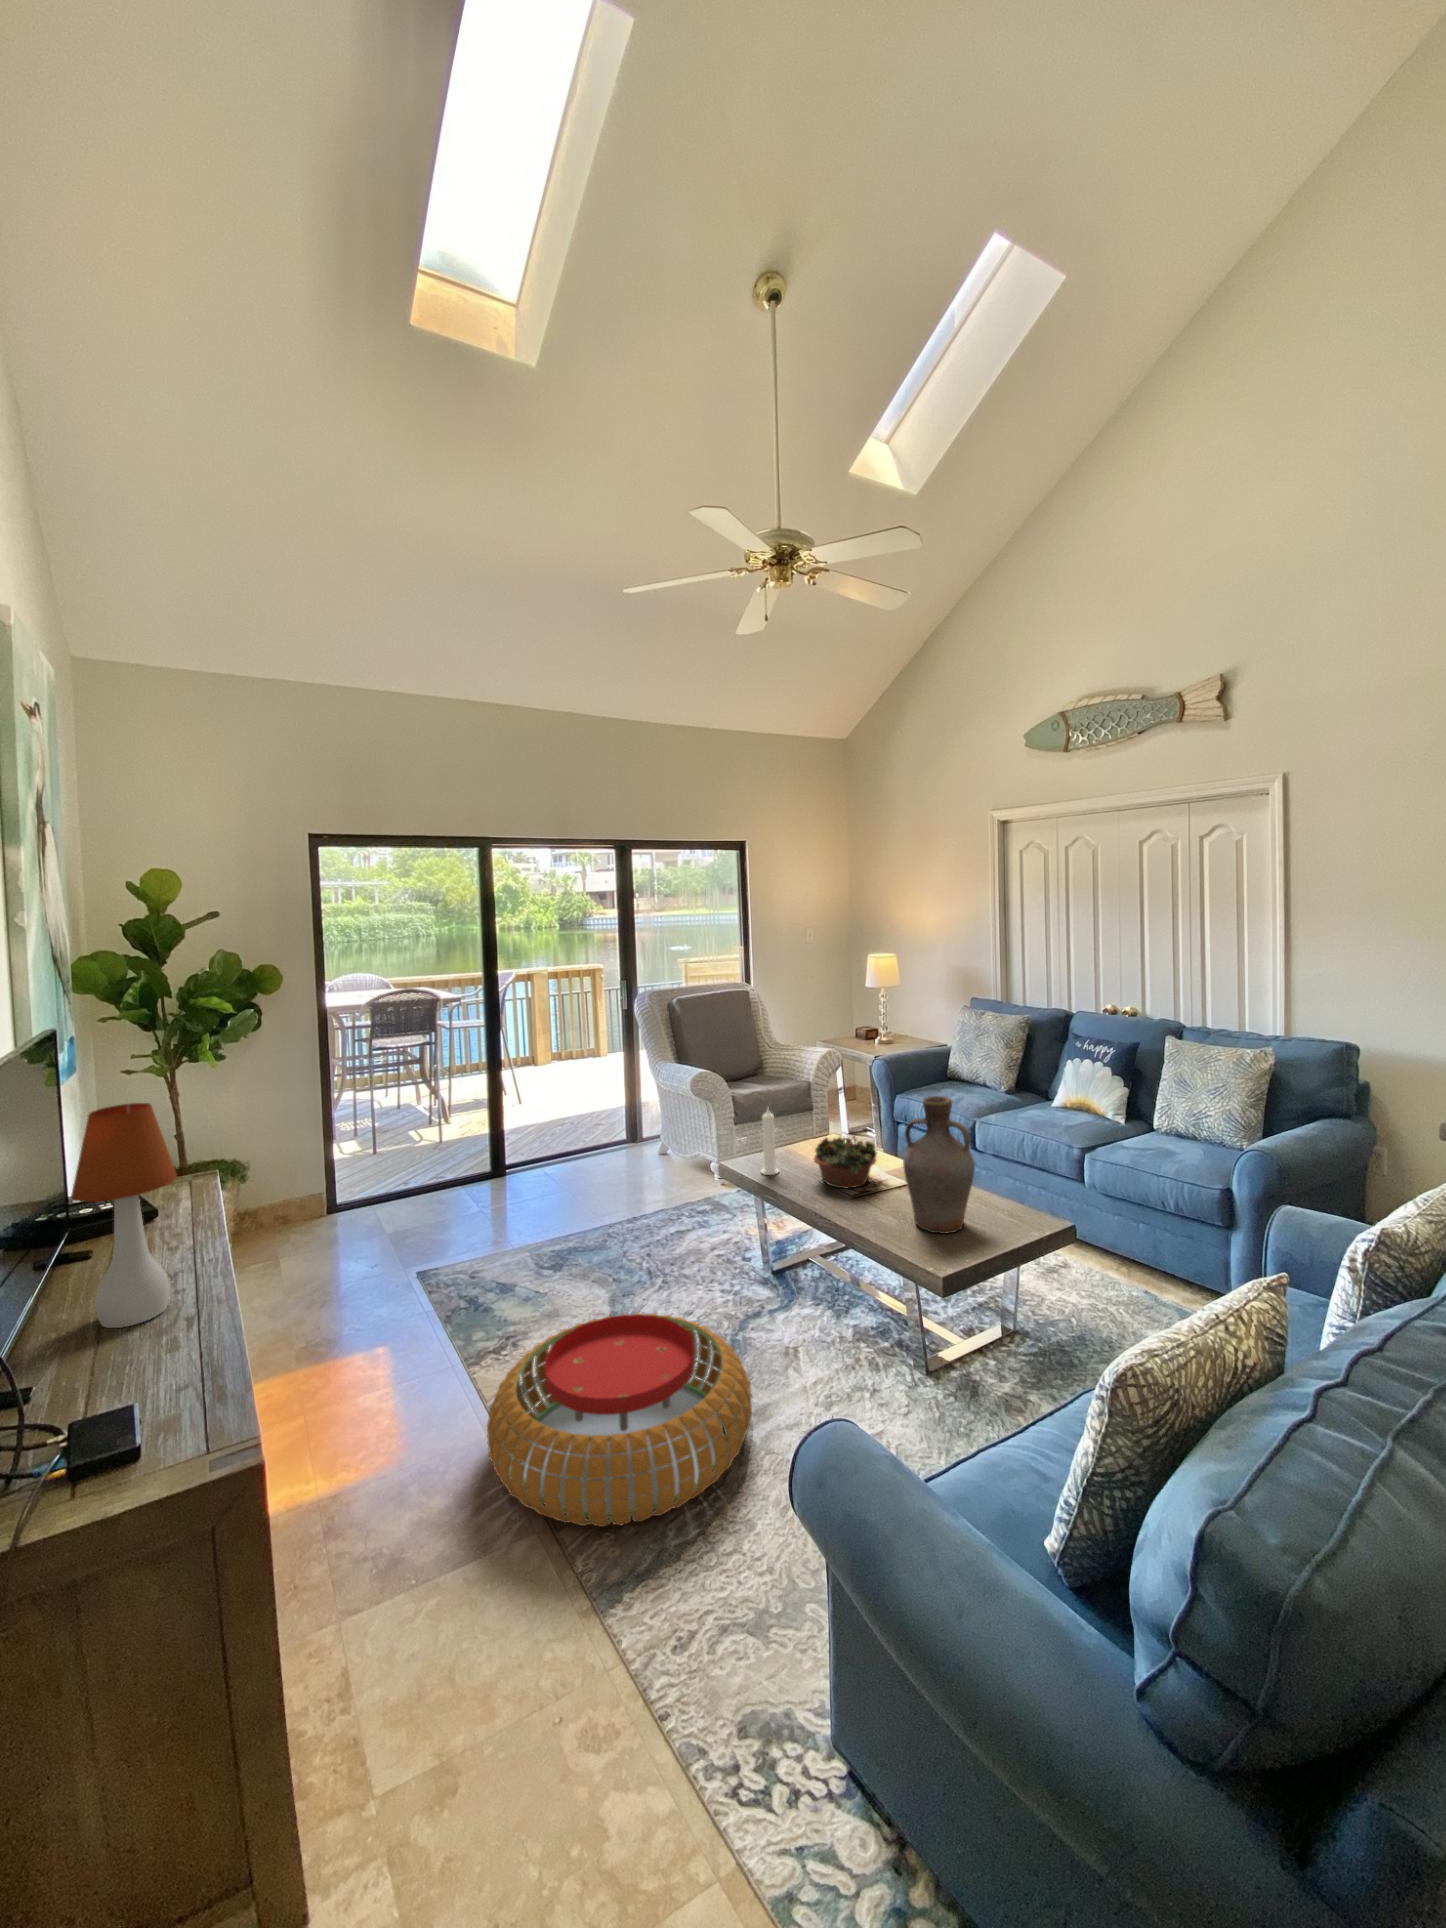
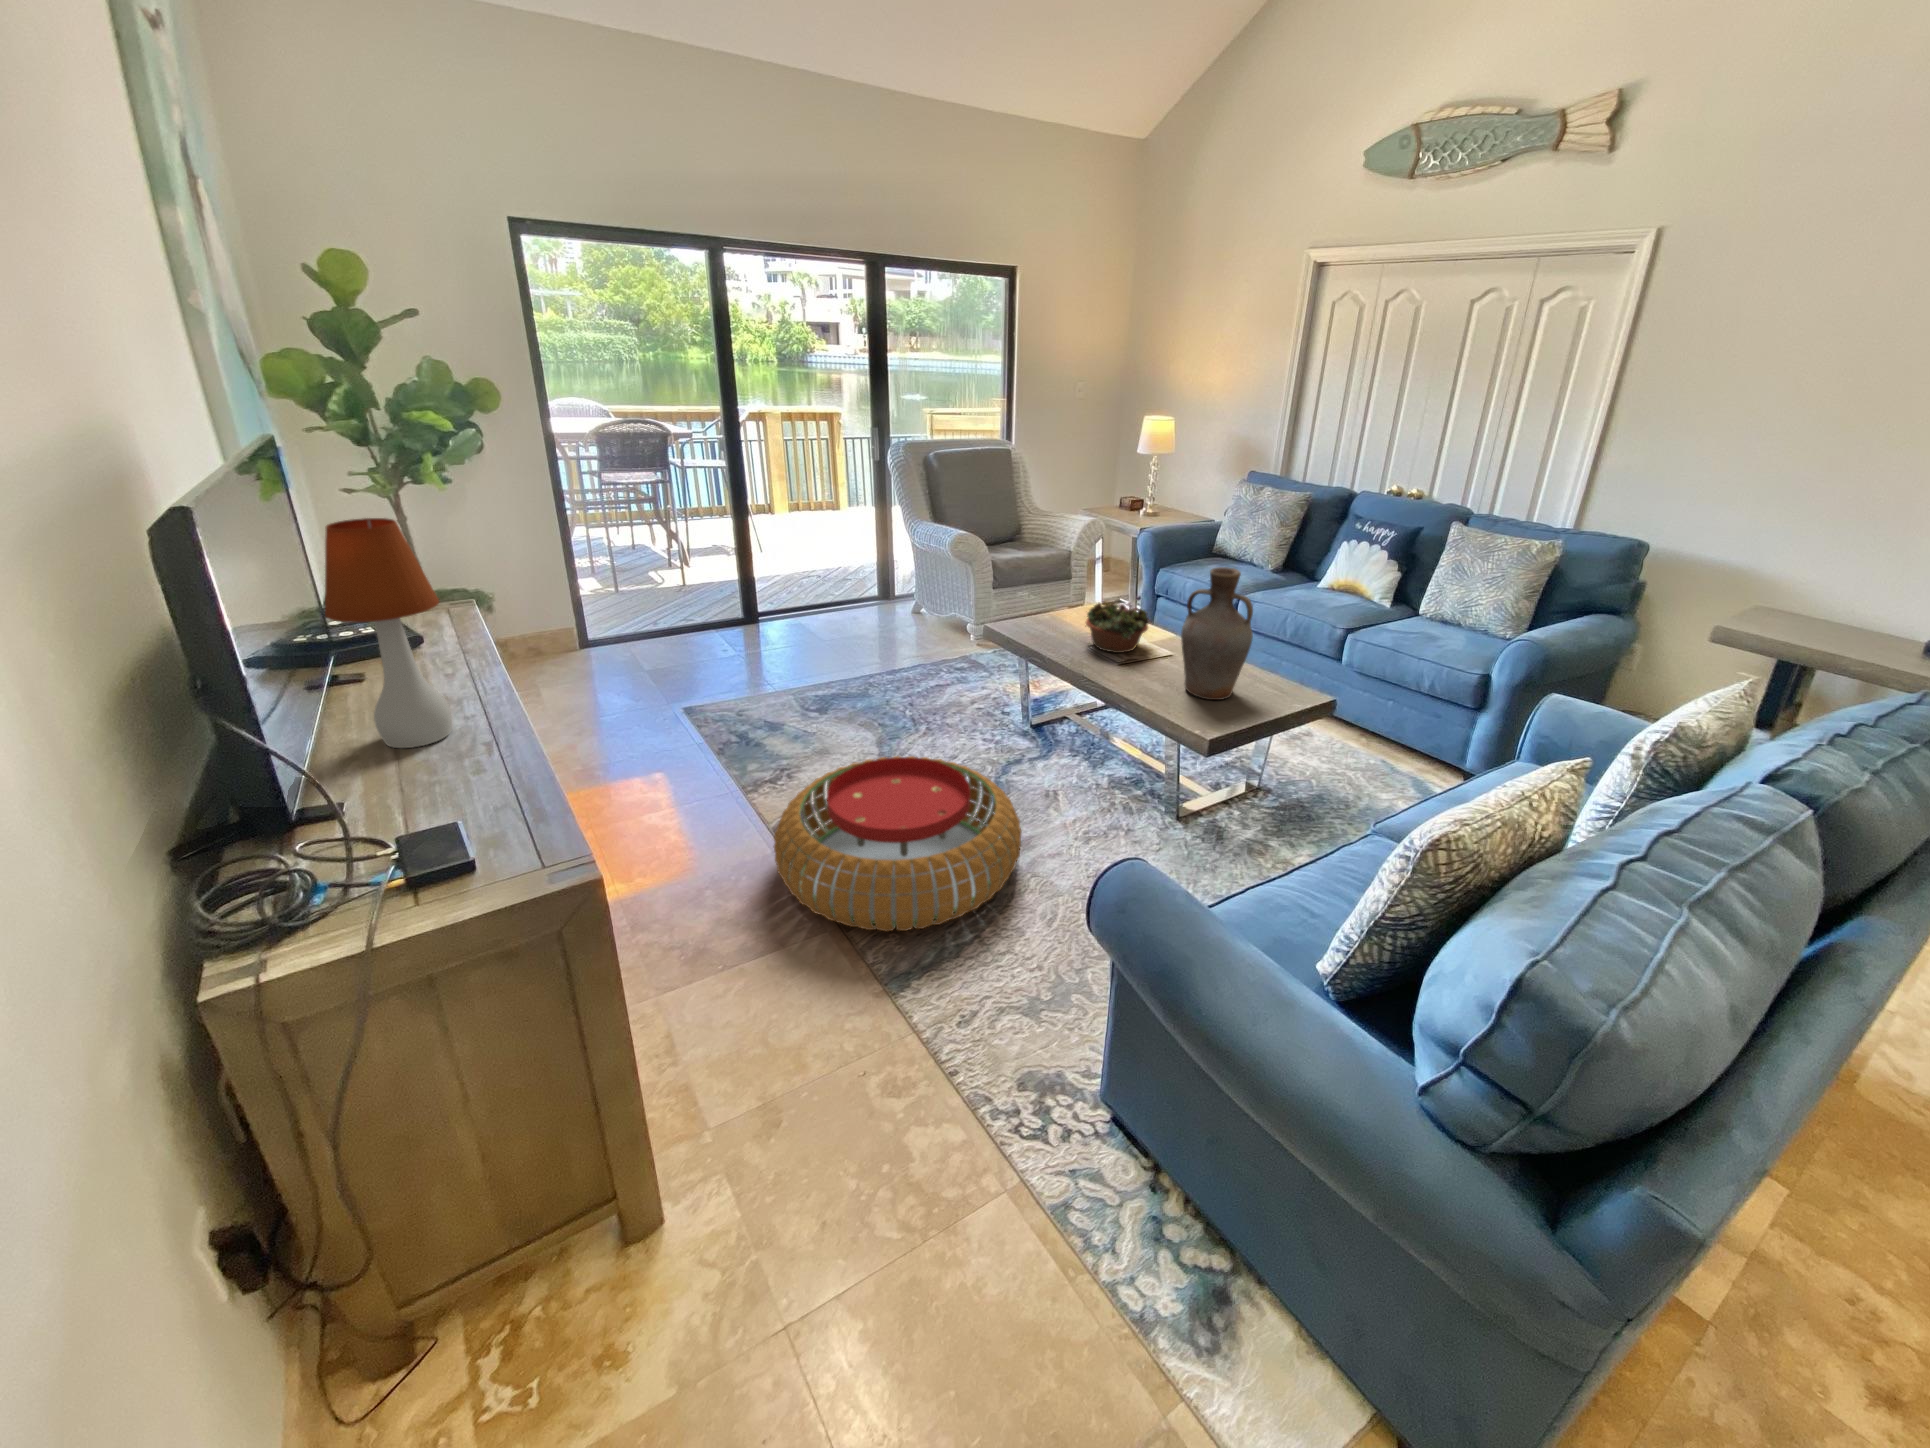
candle: present [761,1108,779,1175] -> none [1030,568,1048,636]

